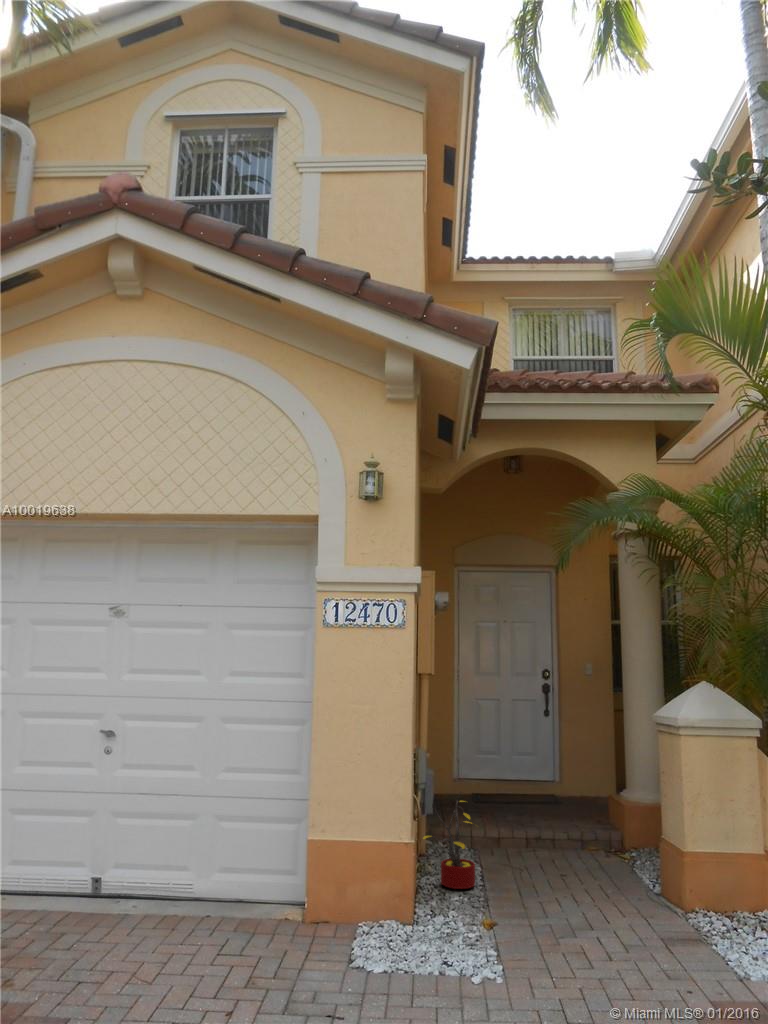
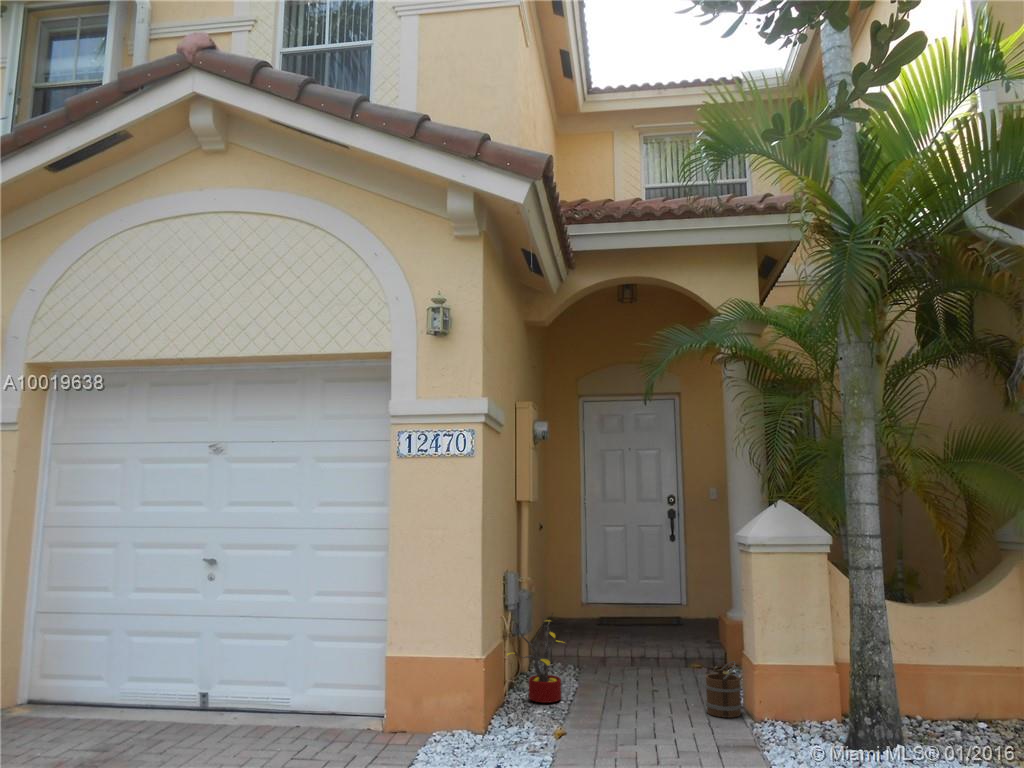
bucket: none [627,845,666,905] -> present [705,661,741,718]

